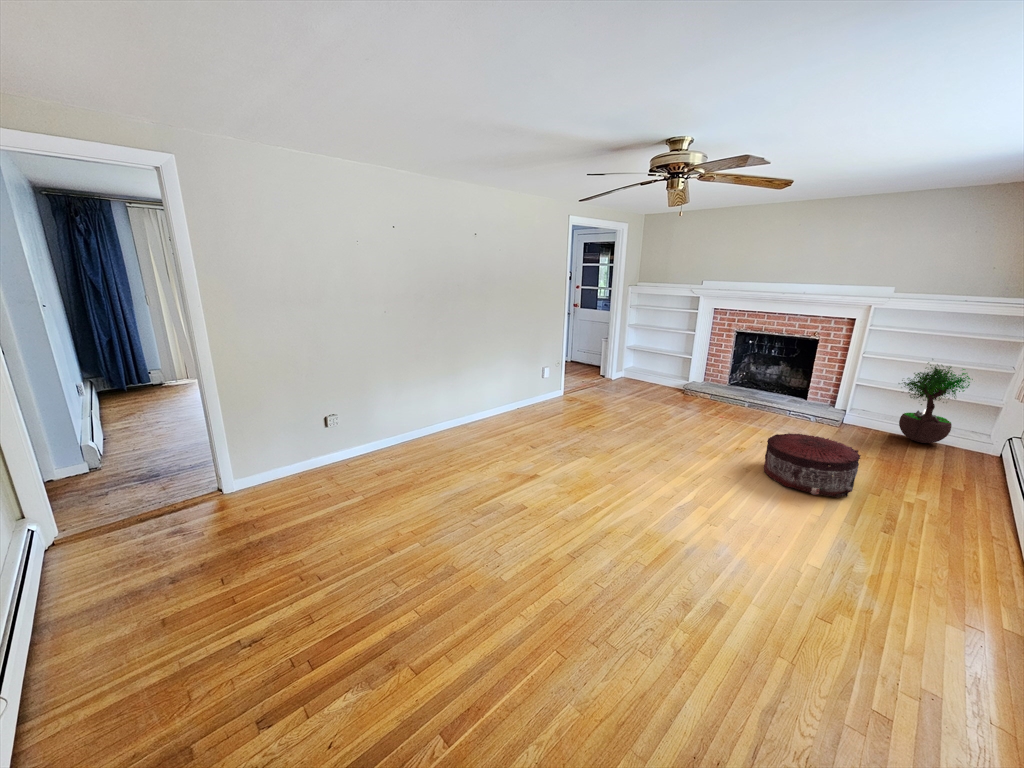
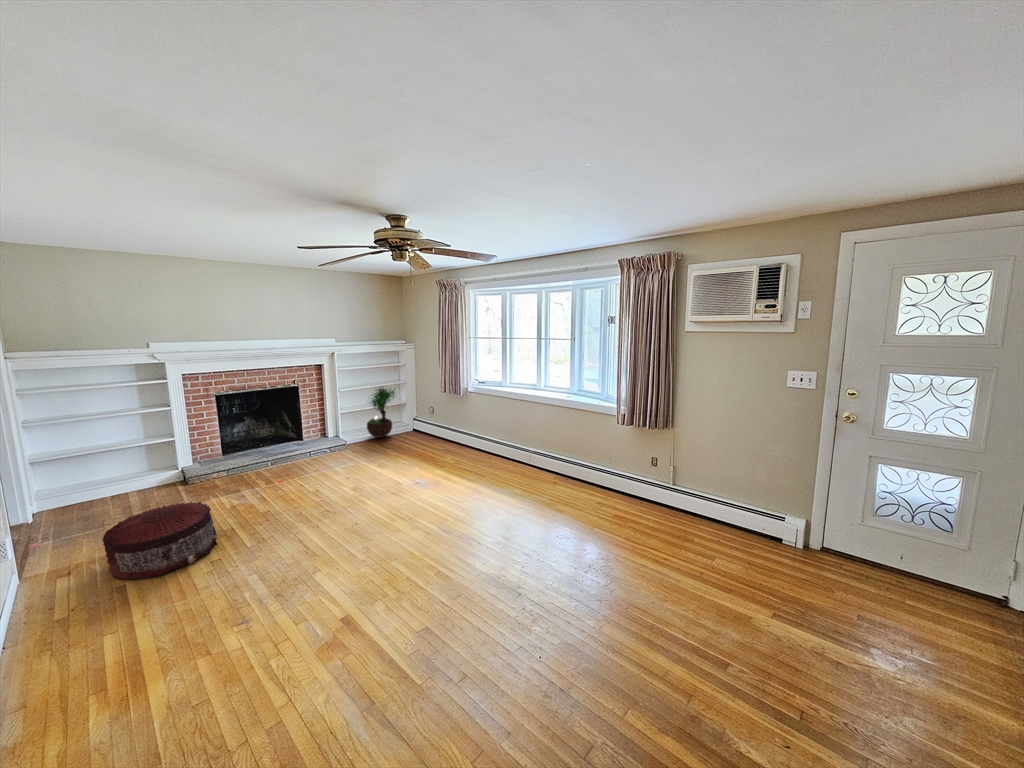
pouf: present [764,433,861,498] -> present [103,502,217,579]

